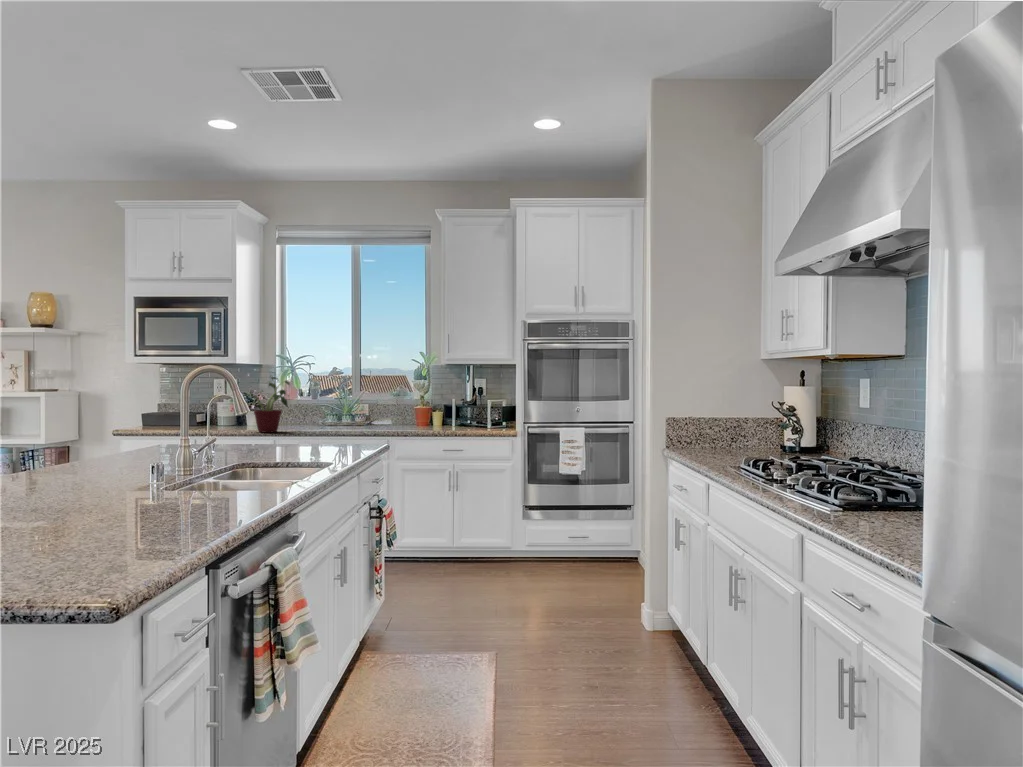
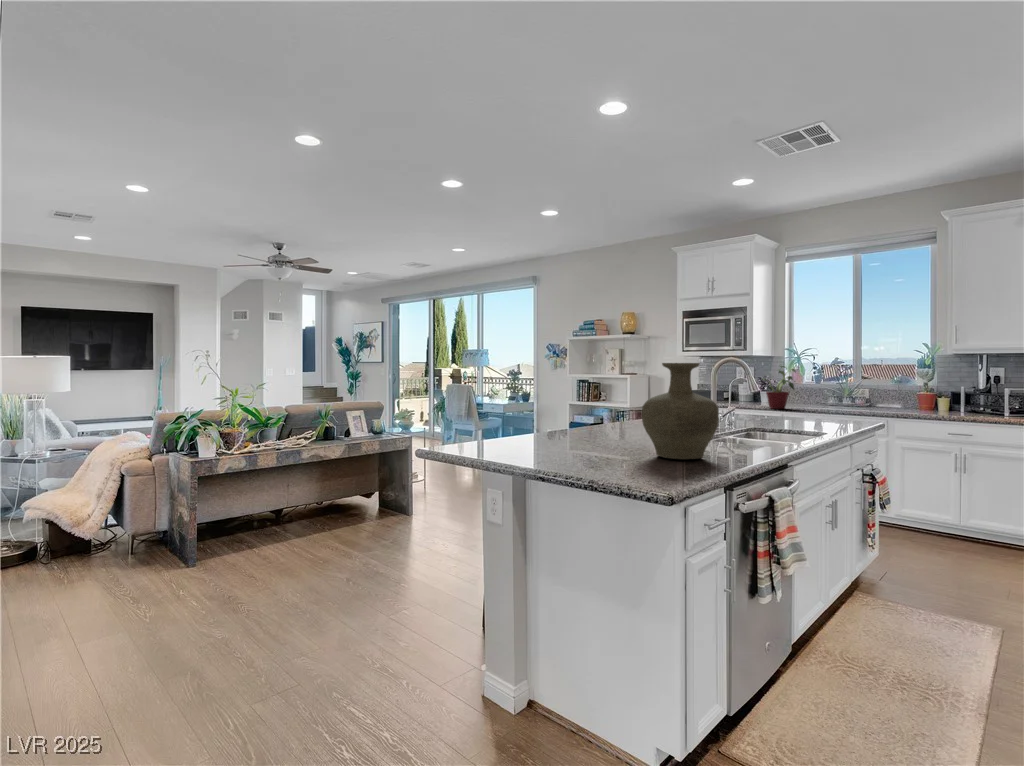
vase: none [60,373,194,530] -> present [642,363,719,459]

